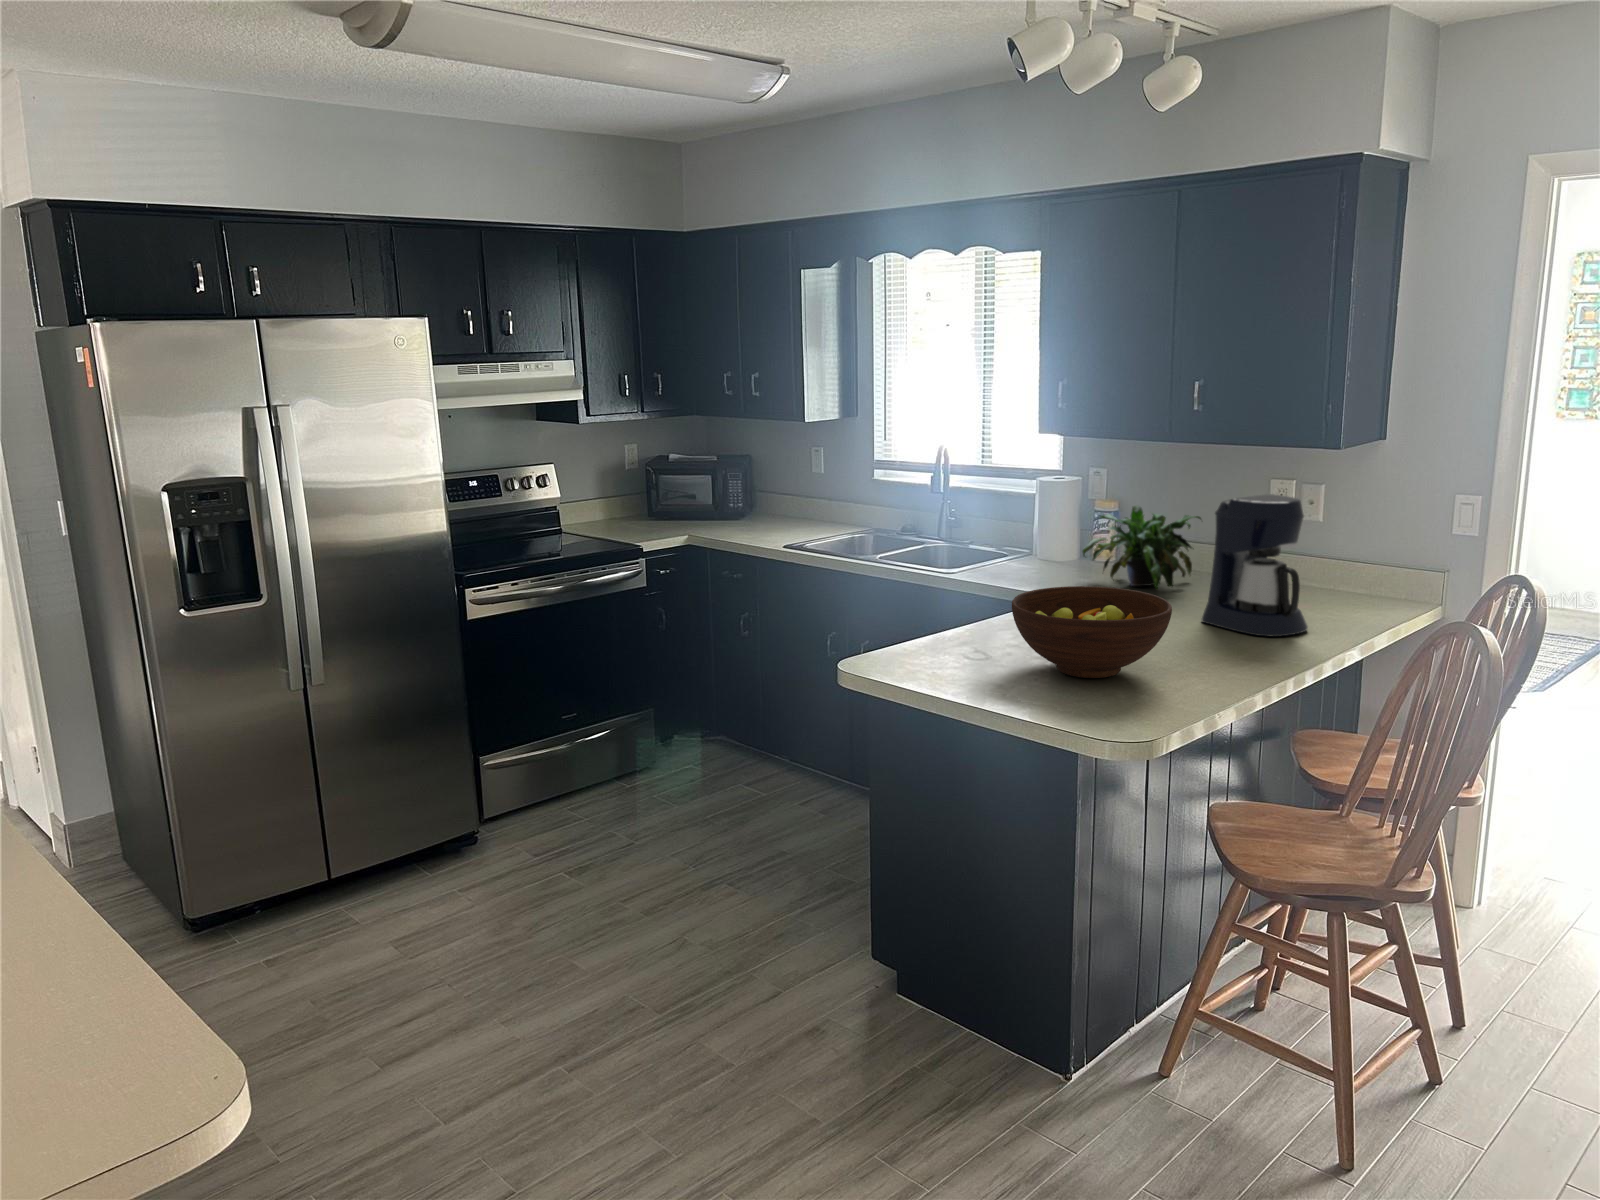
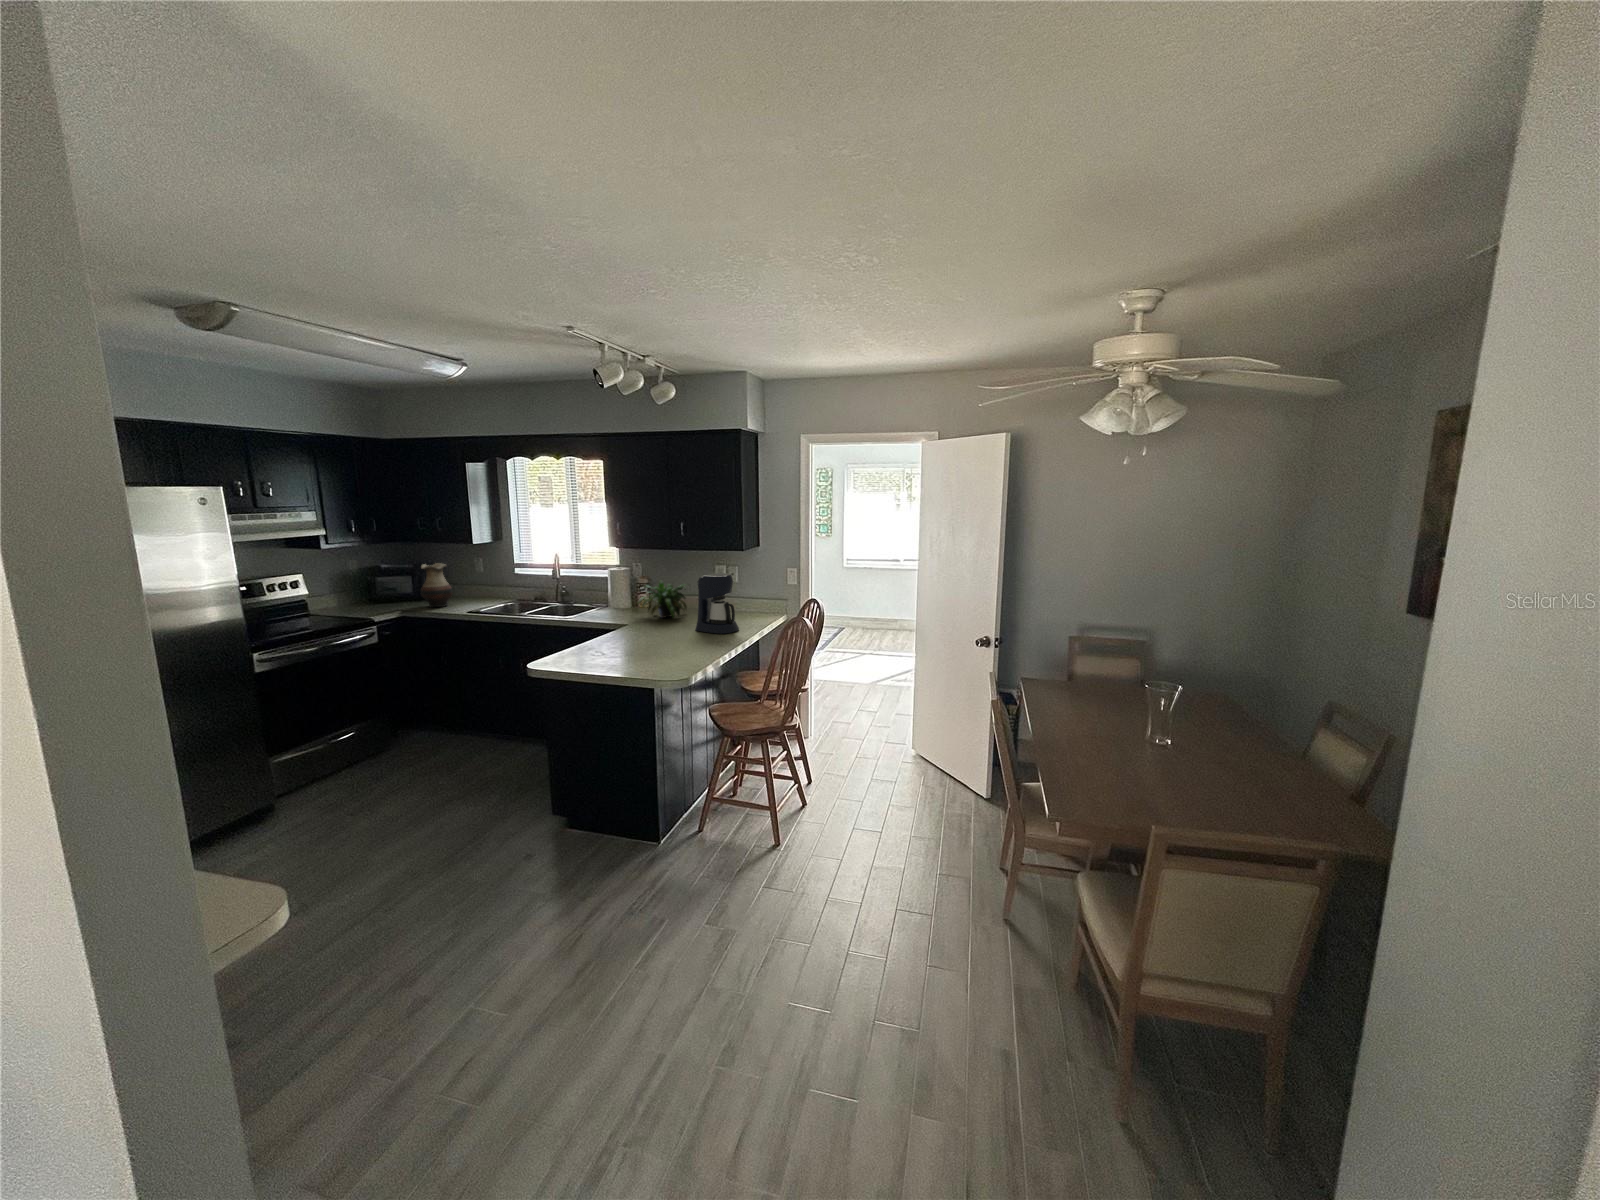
vase: none [714,453,764,532] -> present [421,563,452,607]
fruit bowl: present [1012,586,1172,678] -> none [614,618,687,660]

